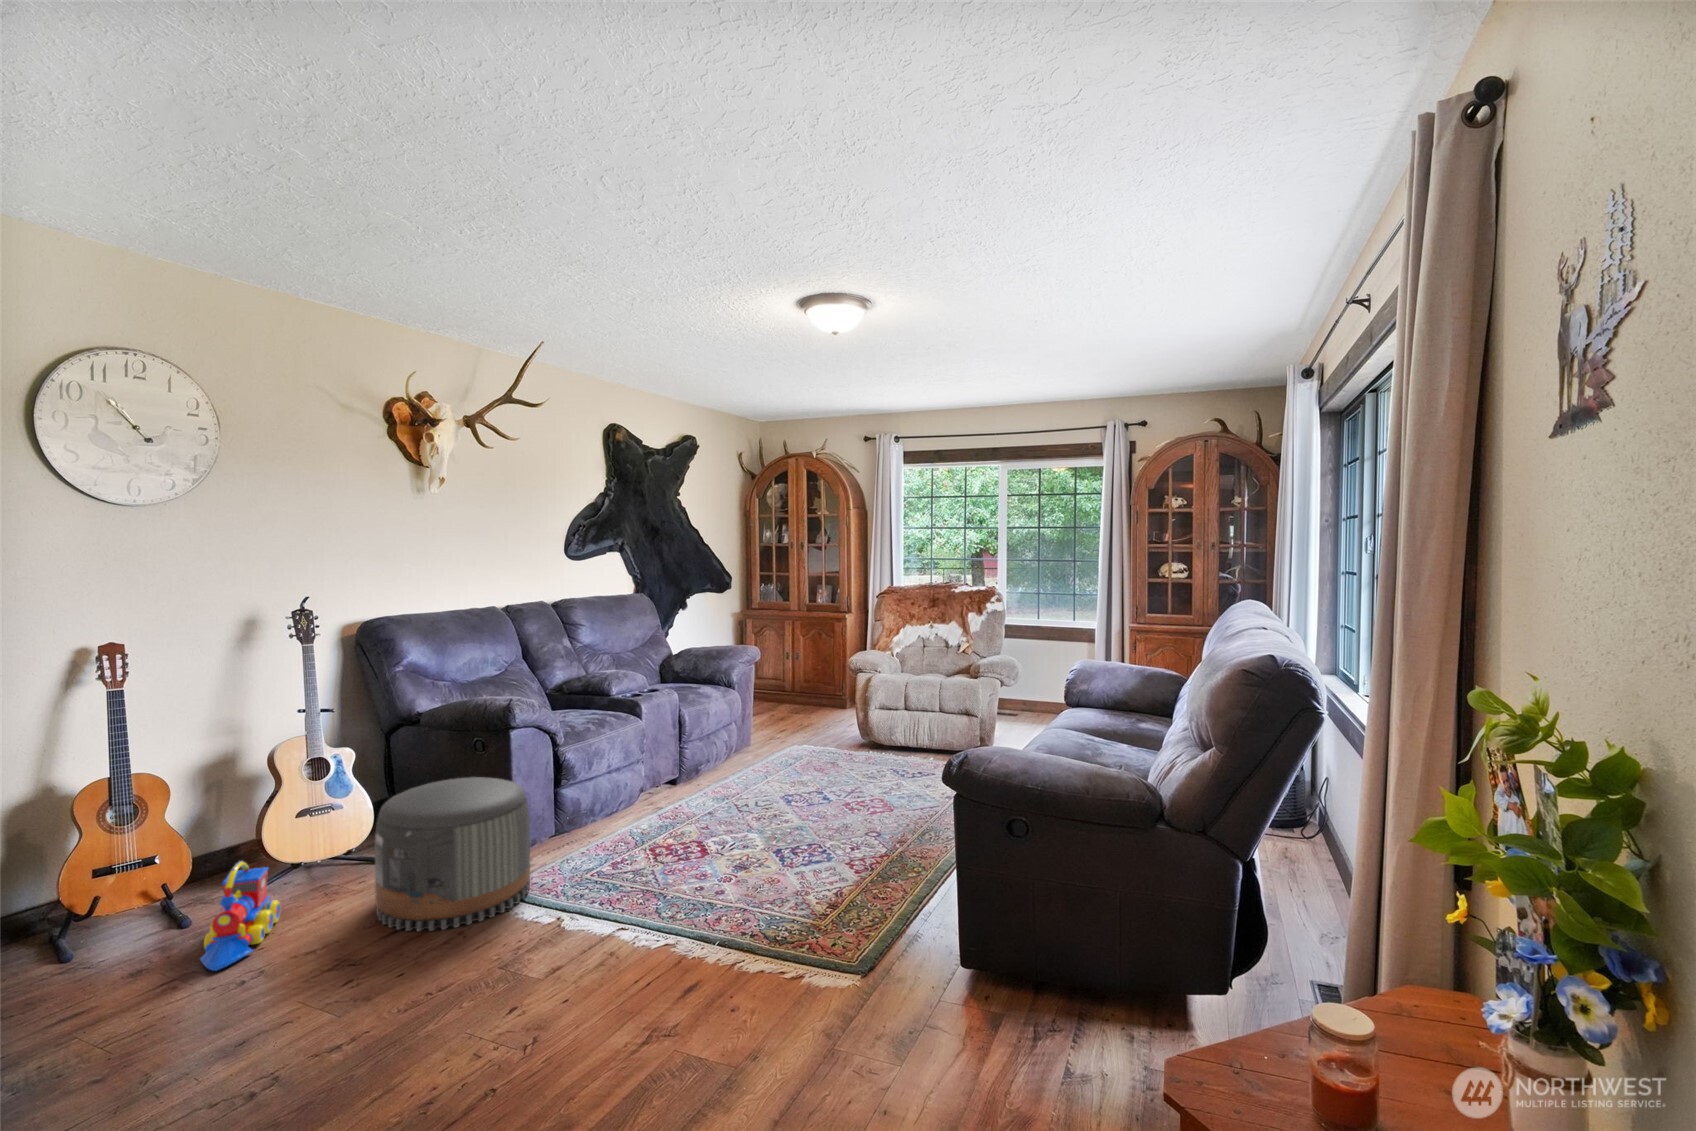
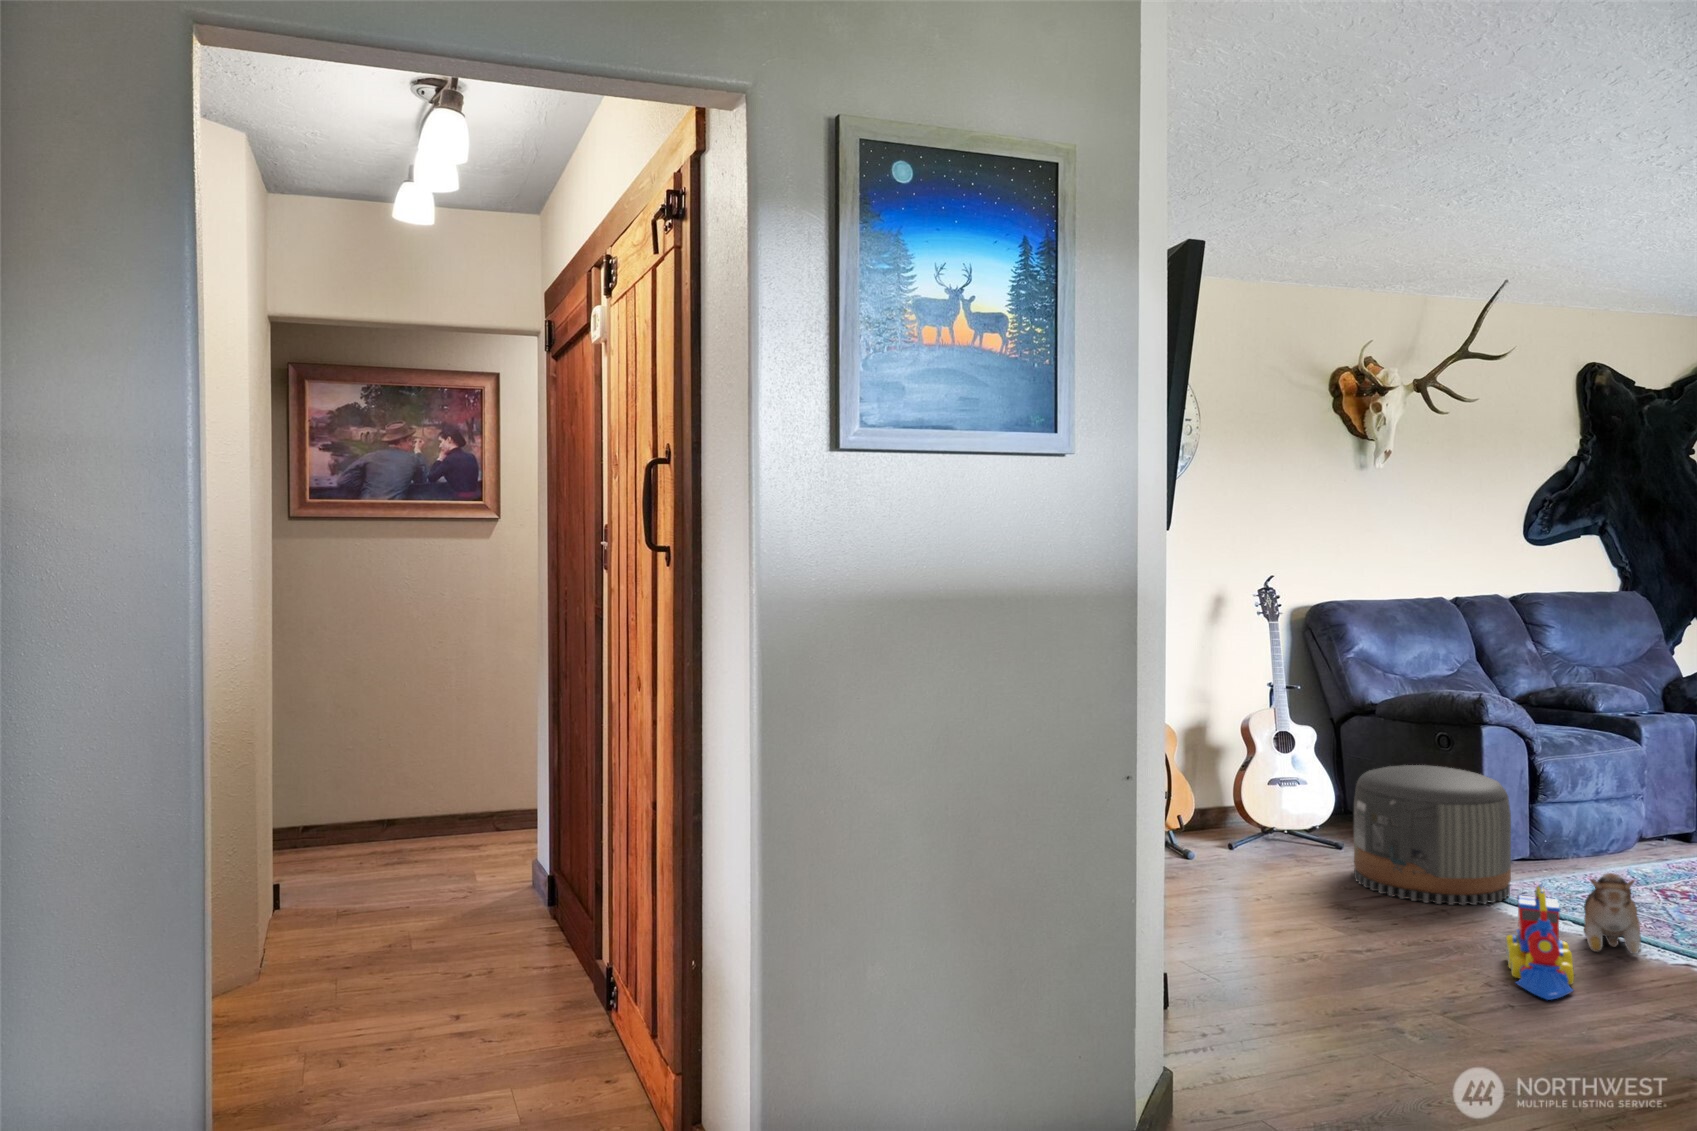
toy train: present [200,861,281,971] -> present [1506,885,1574,1000]
plush toy: none [583,875,630,951] -> present [1584,873,1641,954]

